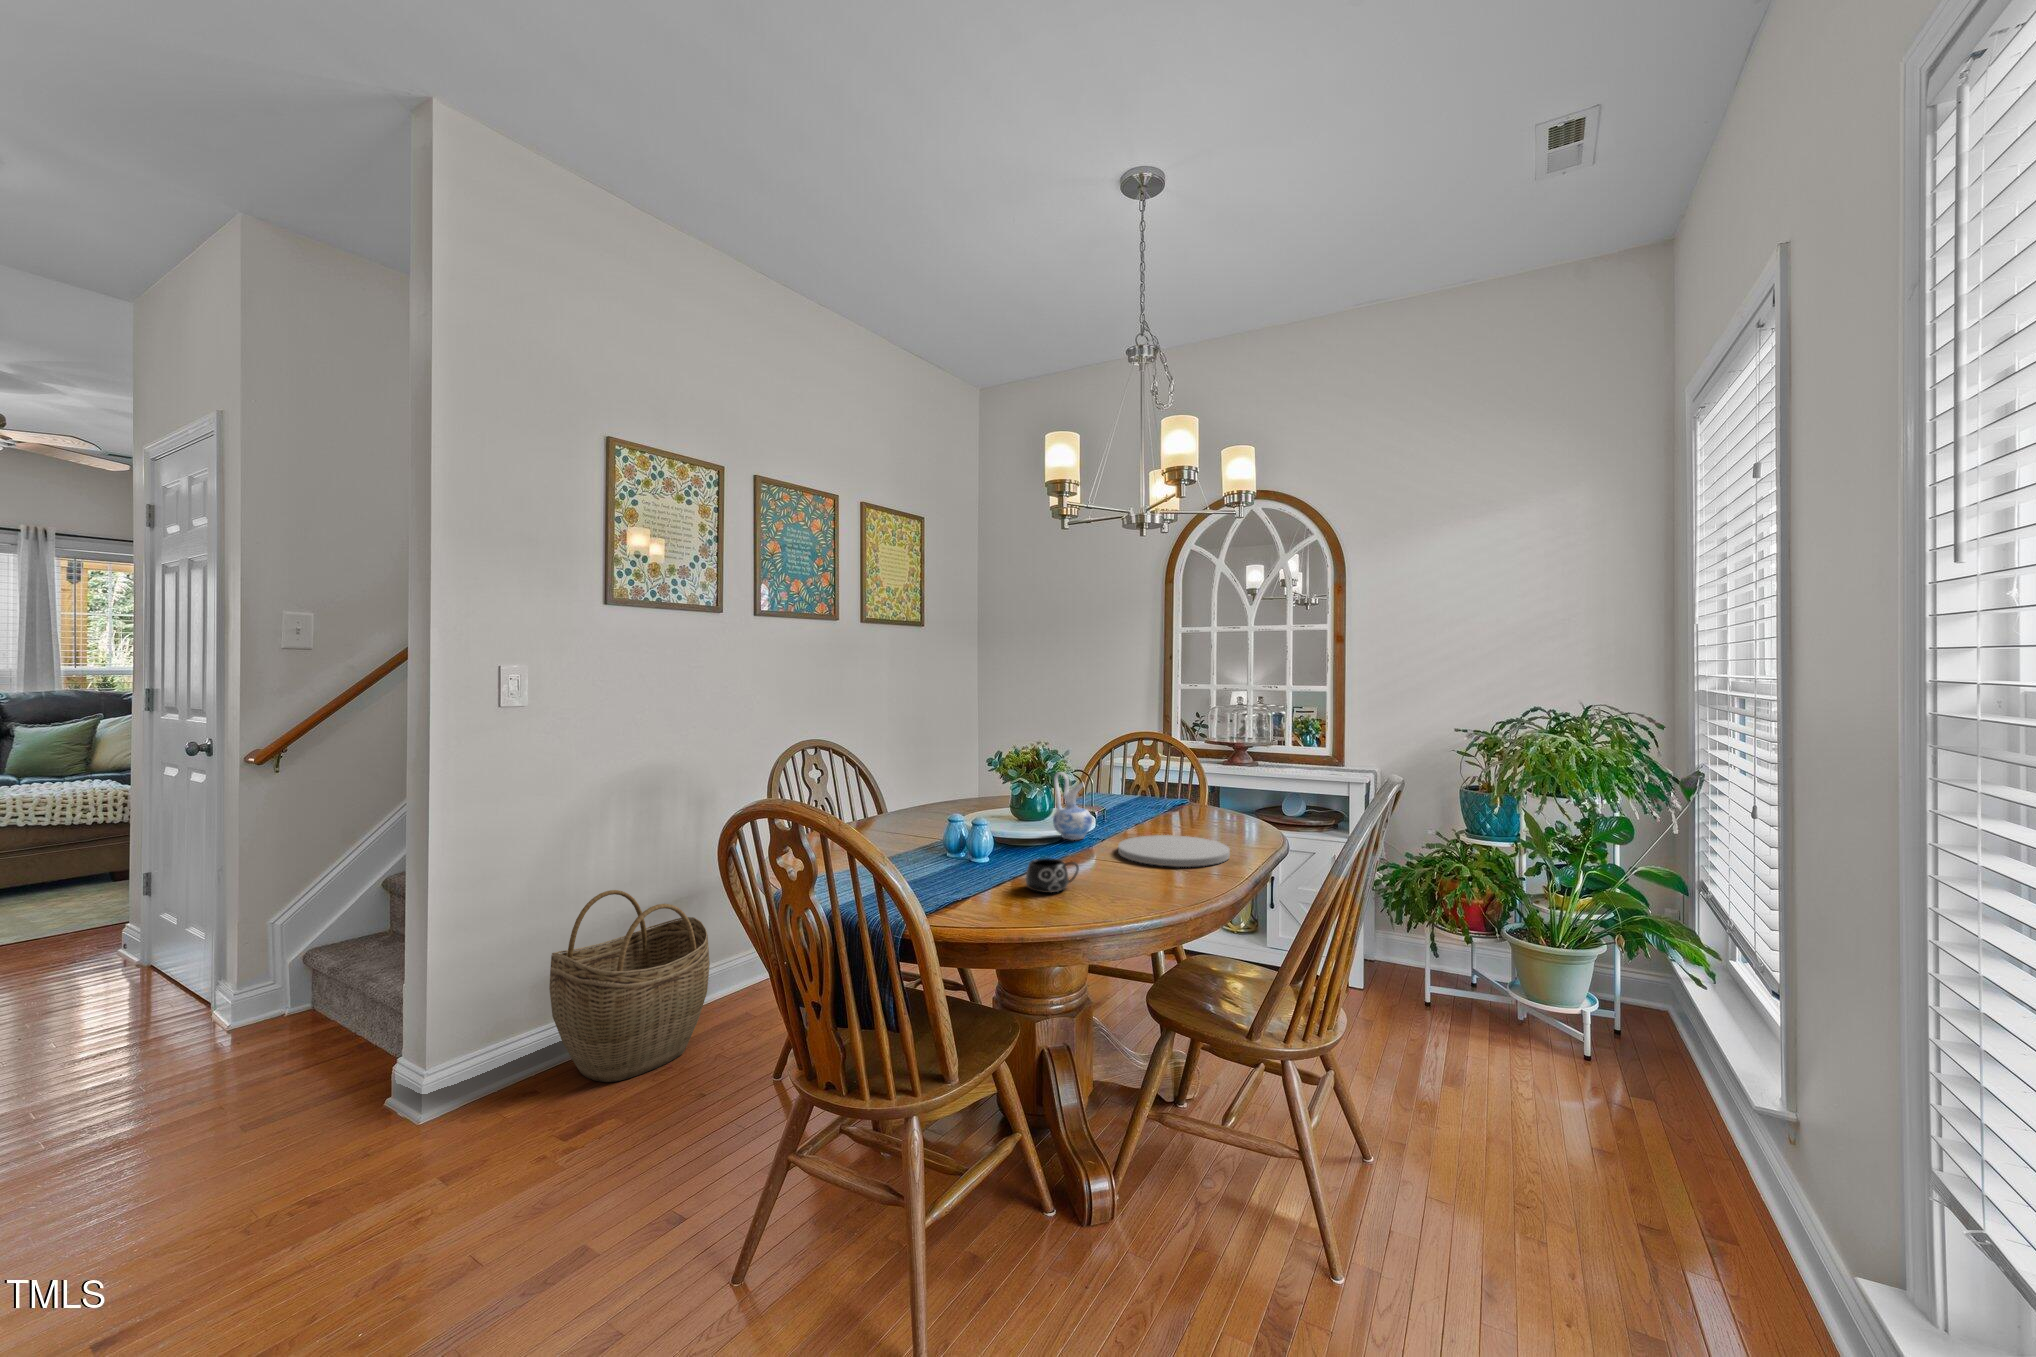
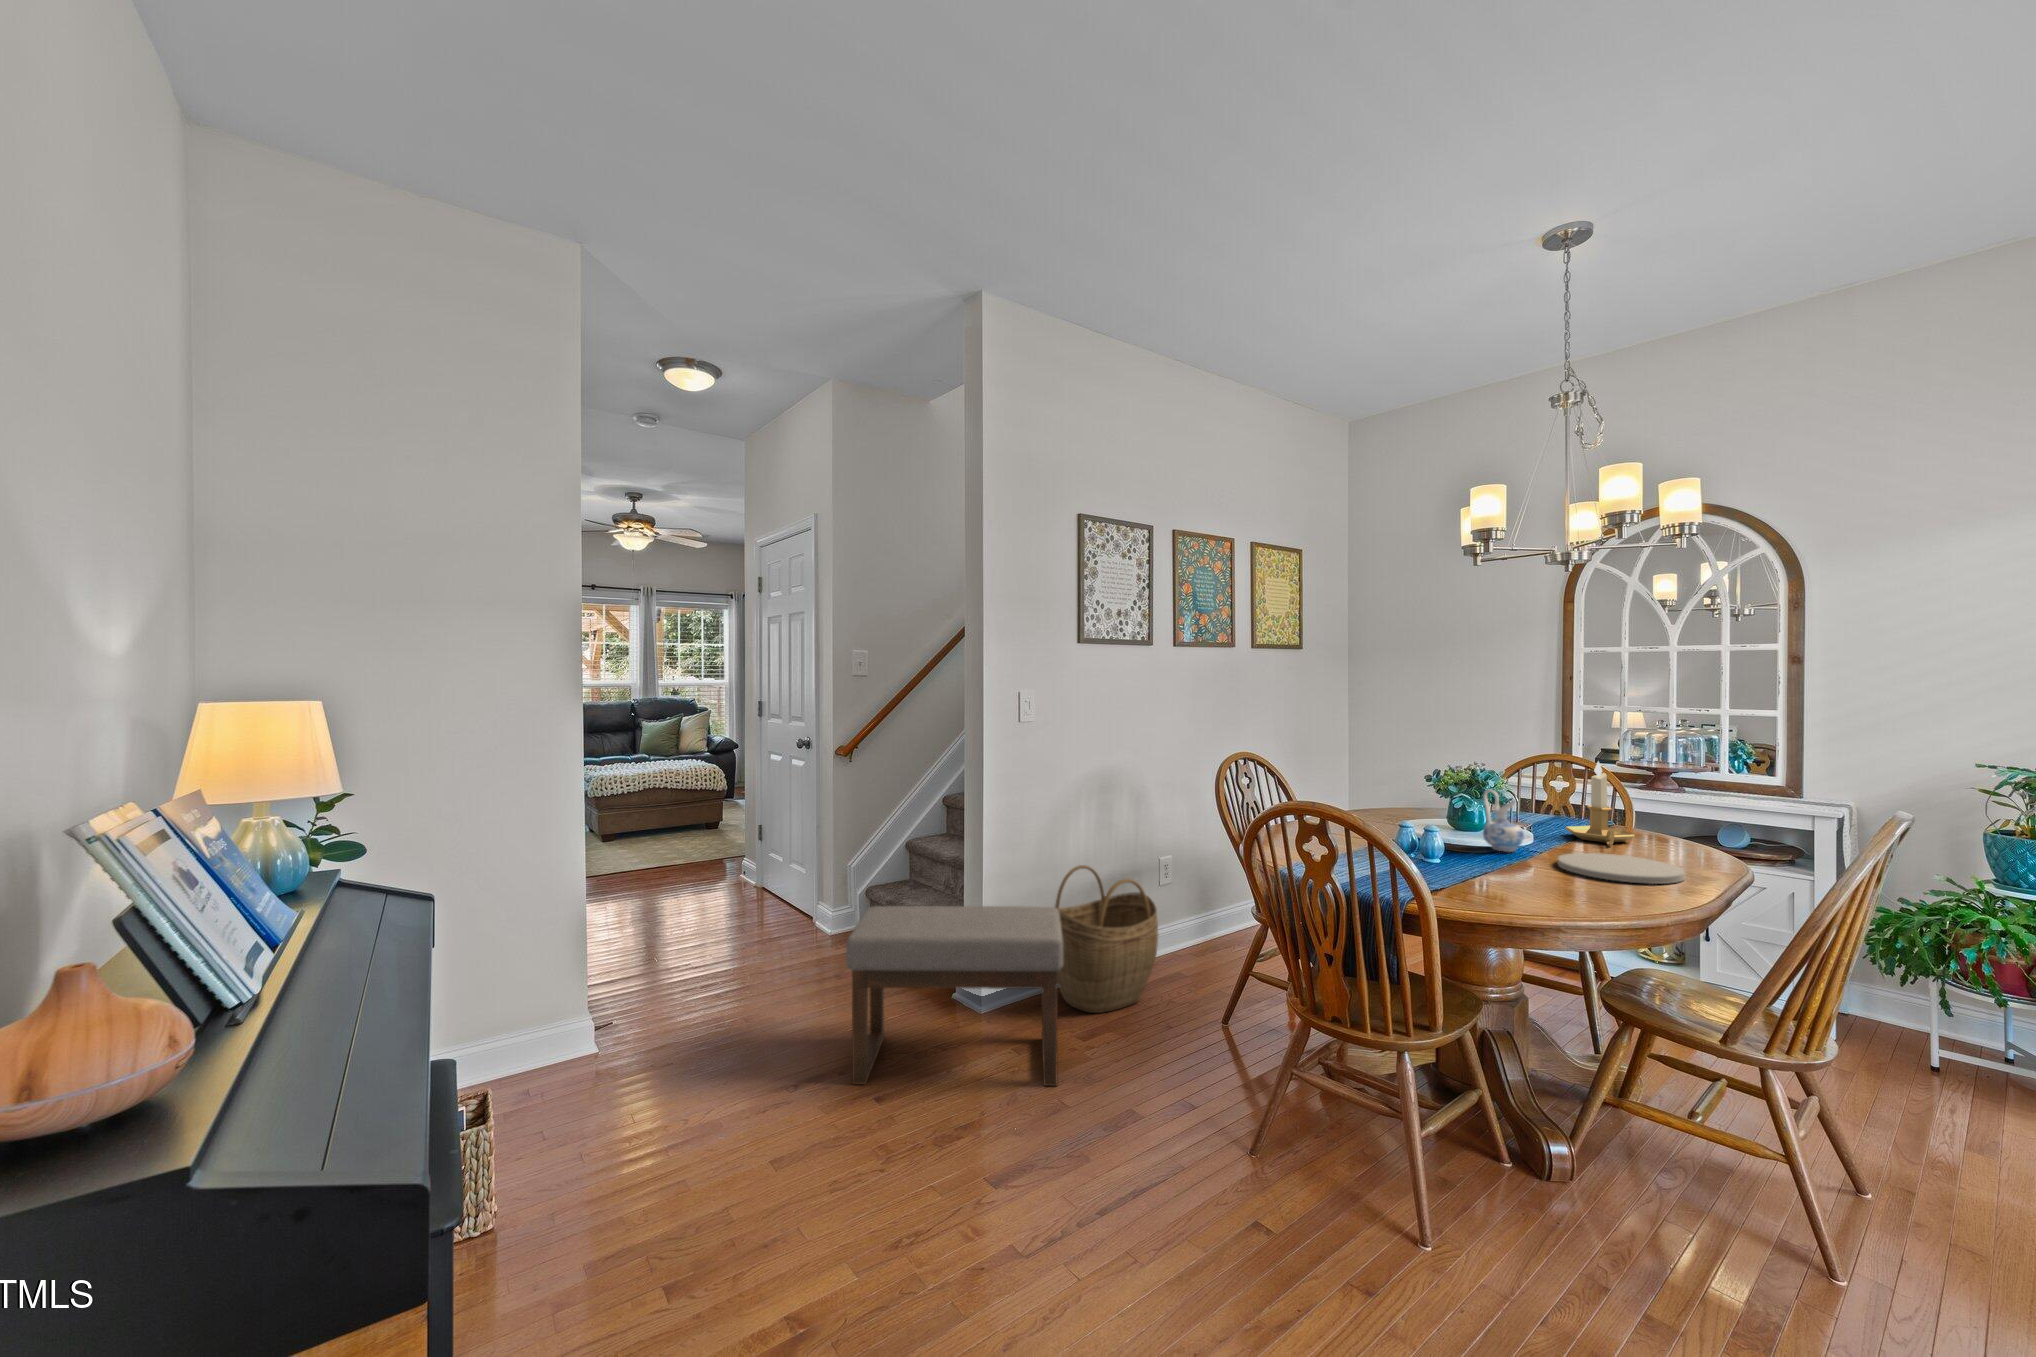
candlestick: none [1139,737,1198,825] -> present [1566,761,1634,845]
mug: present [1025,858,1079,893] -> none [1478,864,1531,893]
ottoman: none [131,955,547,1278] -> present [846,906,1063,1086]

